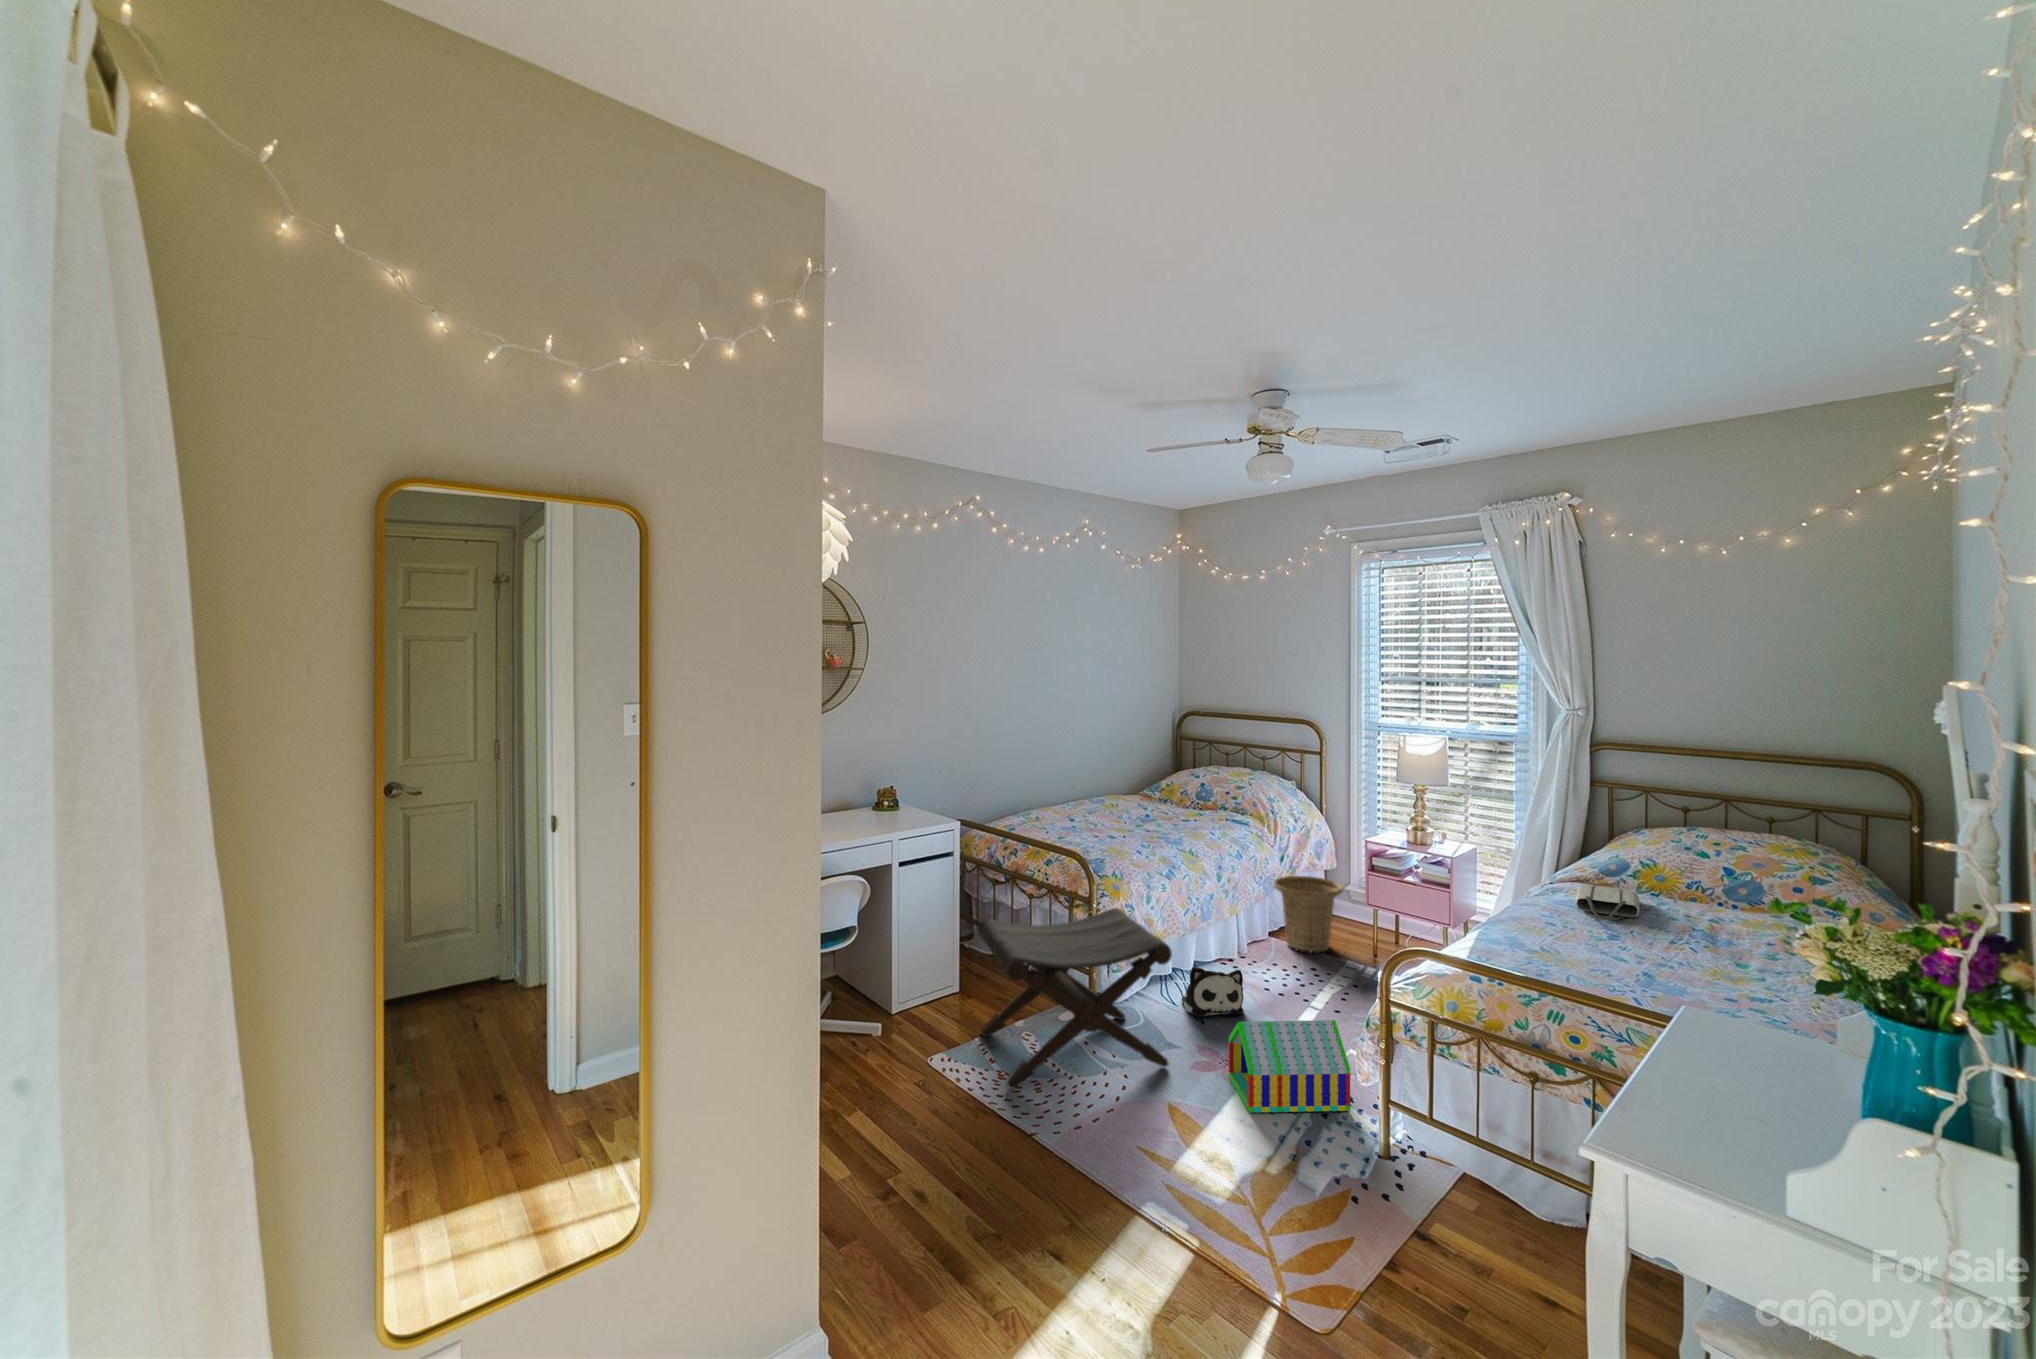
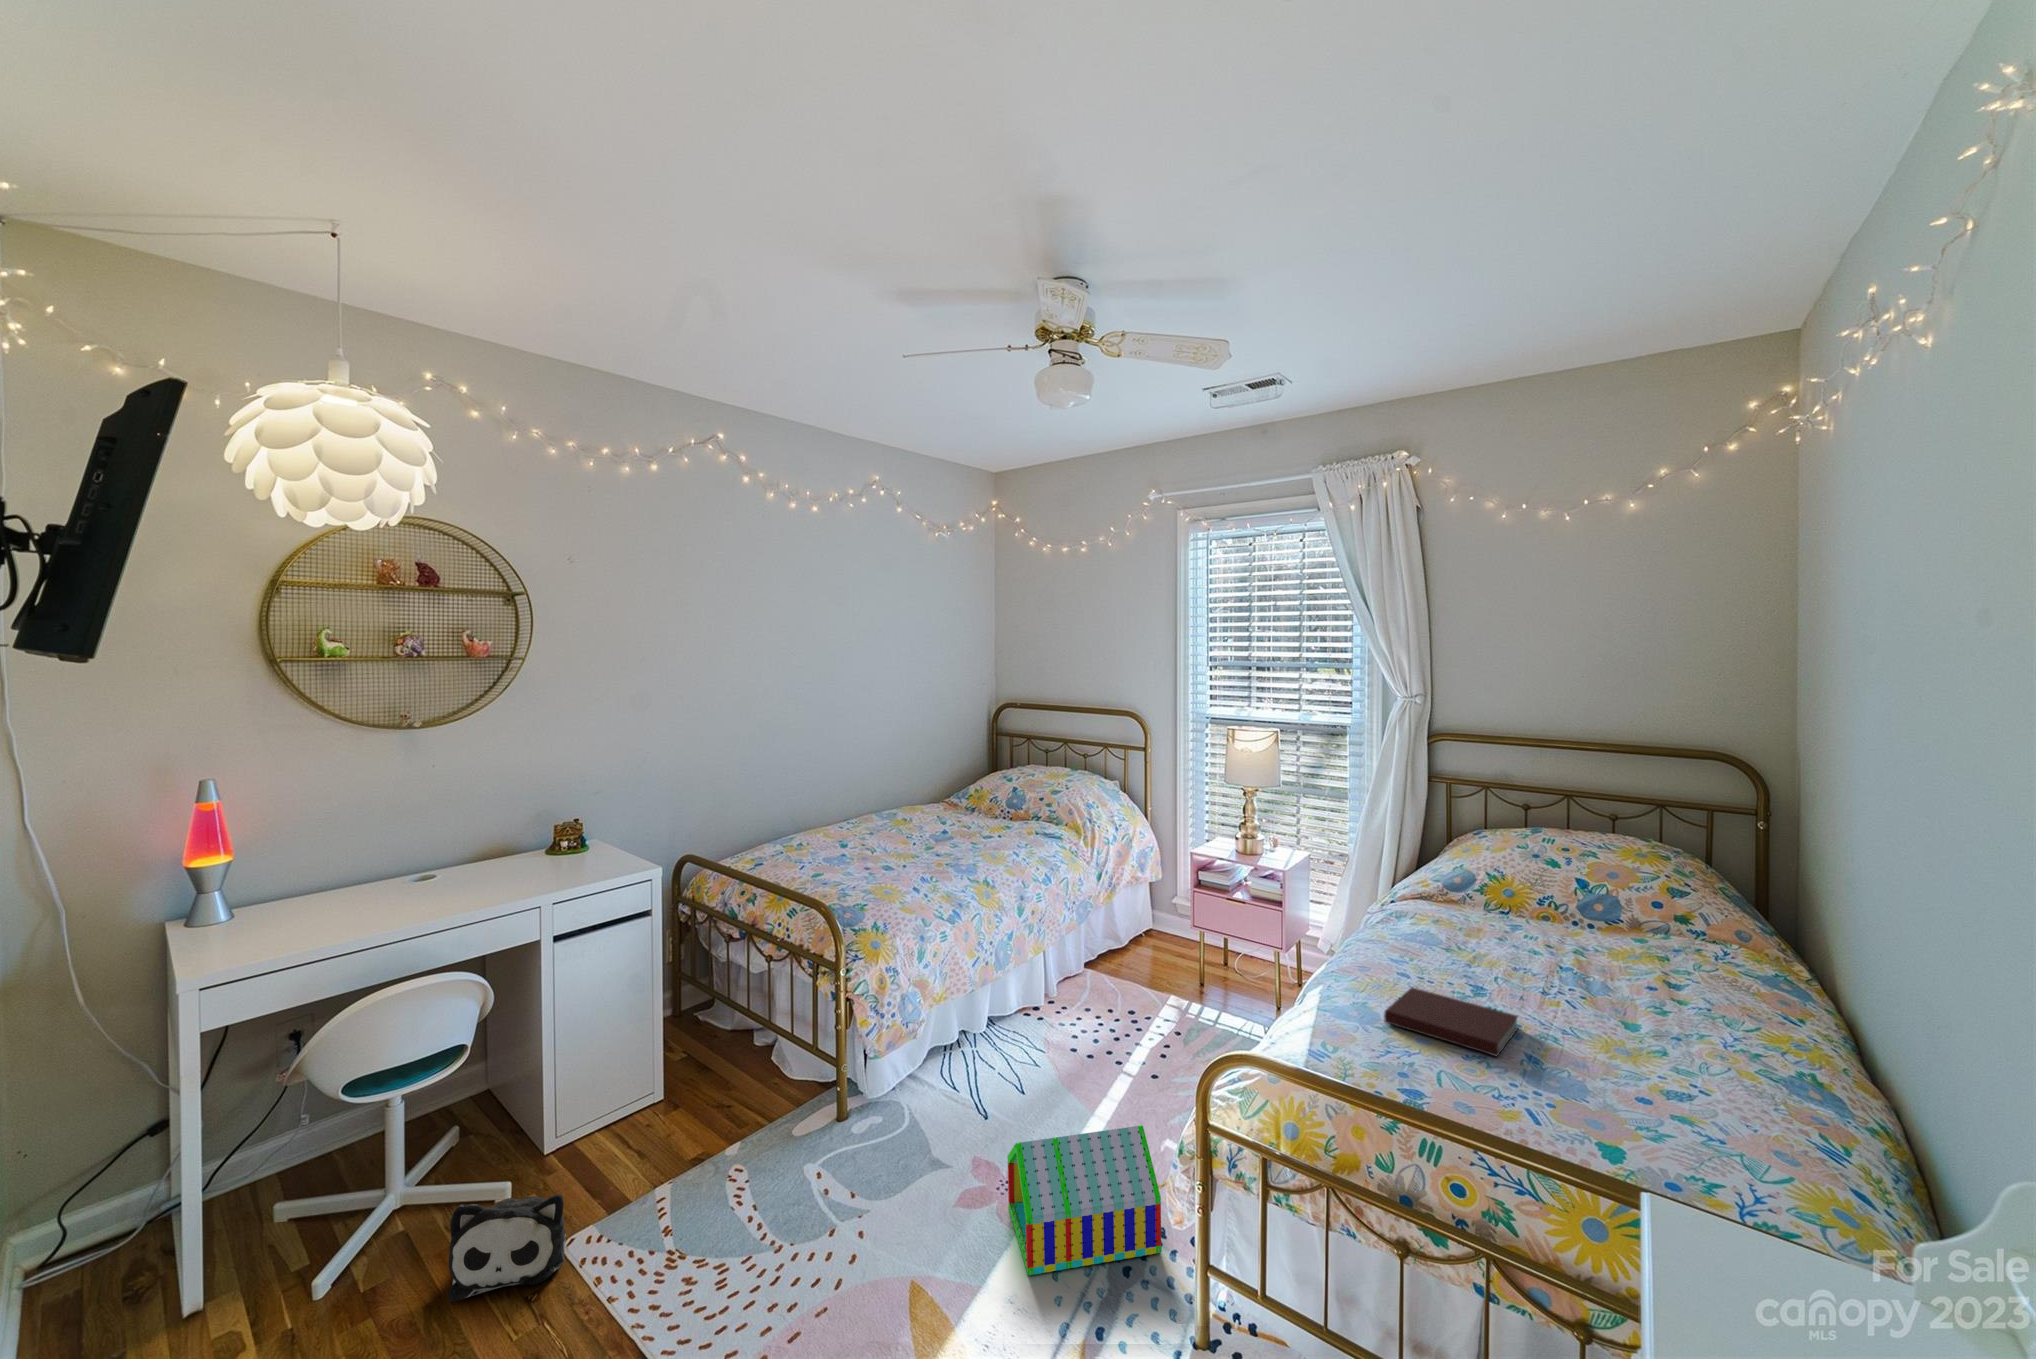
basket: present [1273,876,1343,953] -> none [1086,896,1165,991]
tote bag: present [1576,885,1640,920] -> none [1427,913,1500,967]
footstool: present [977,908,1172,1089] -> none [669,976,930,1277]
notebook: none [1532,929,1644,971] -> present [1384,988,1518,1056]
plush toy: present [1182,967,1244,1017] -> present [448,1194,566,1302]

